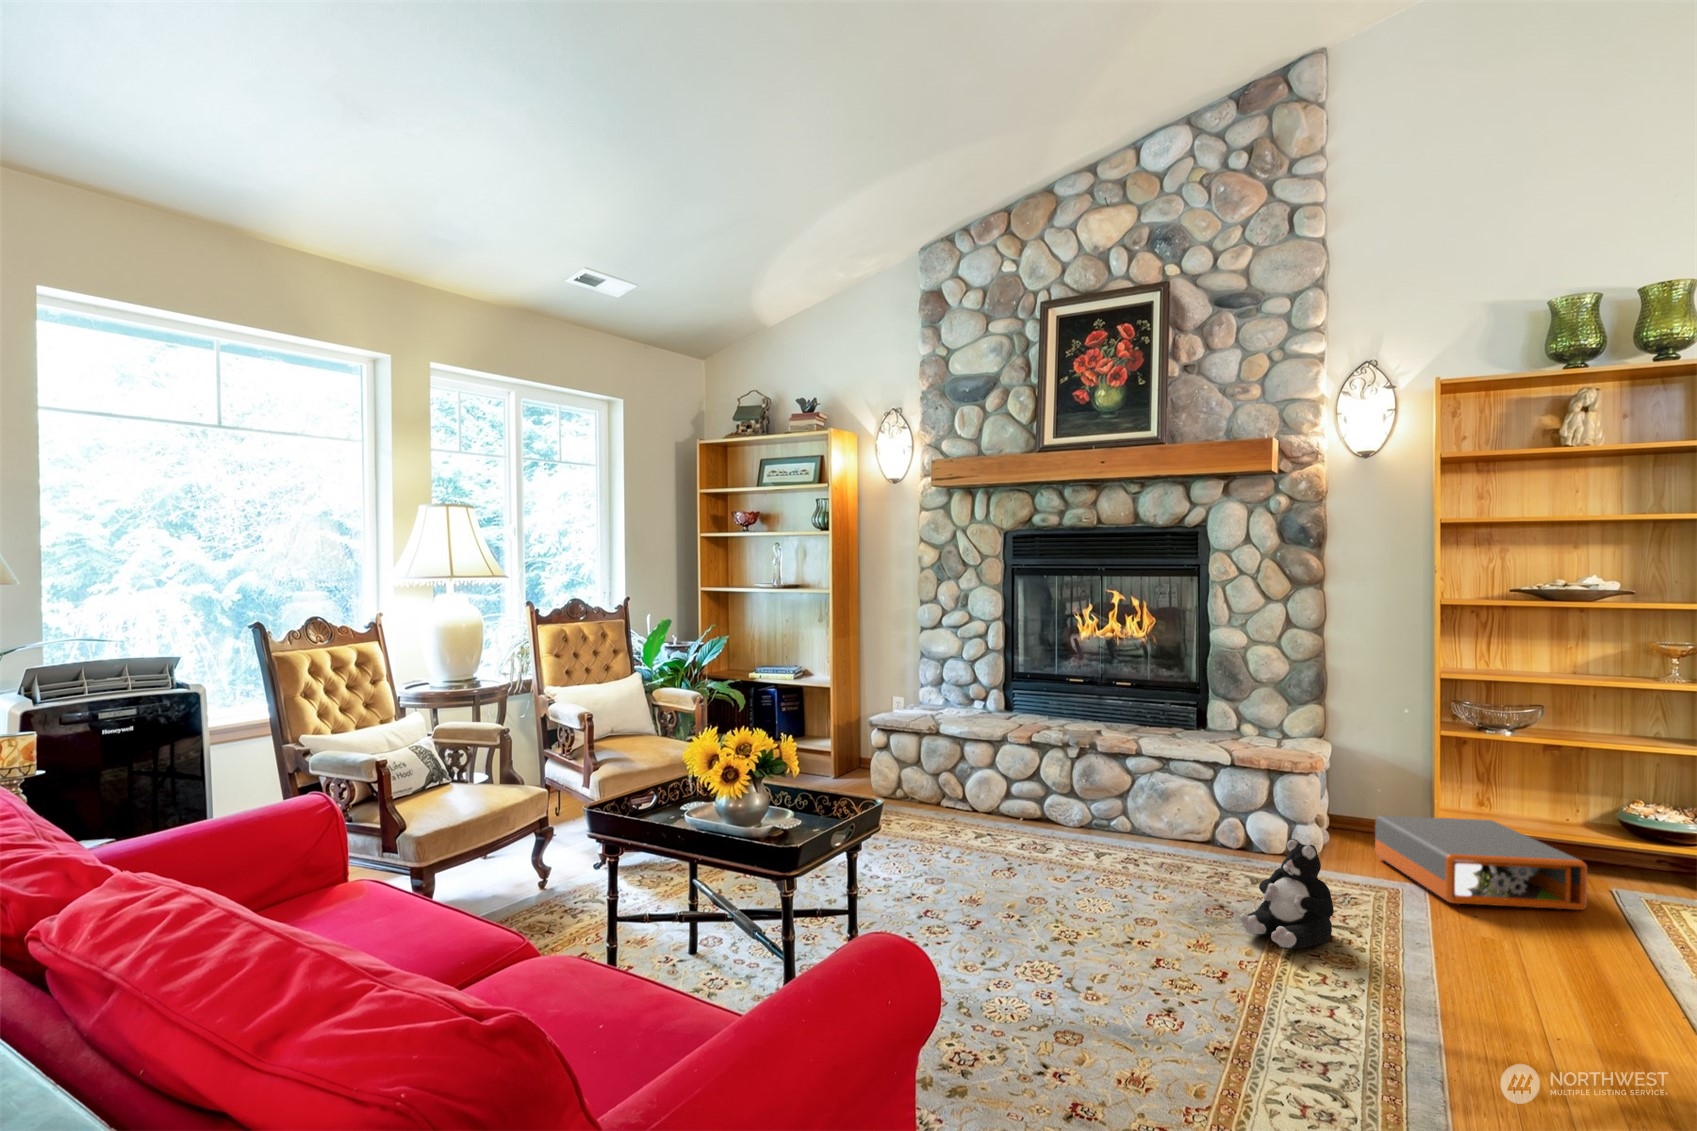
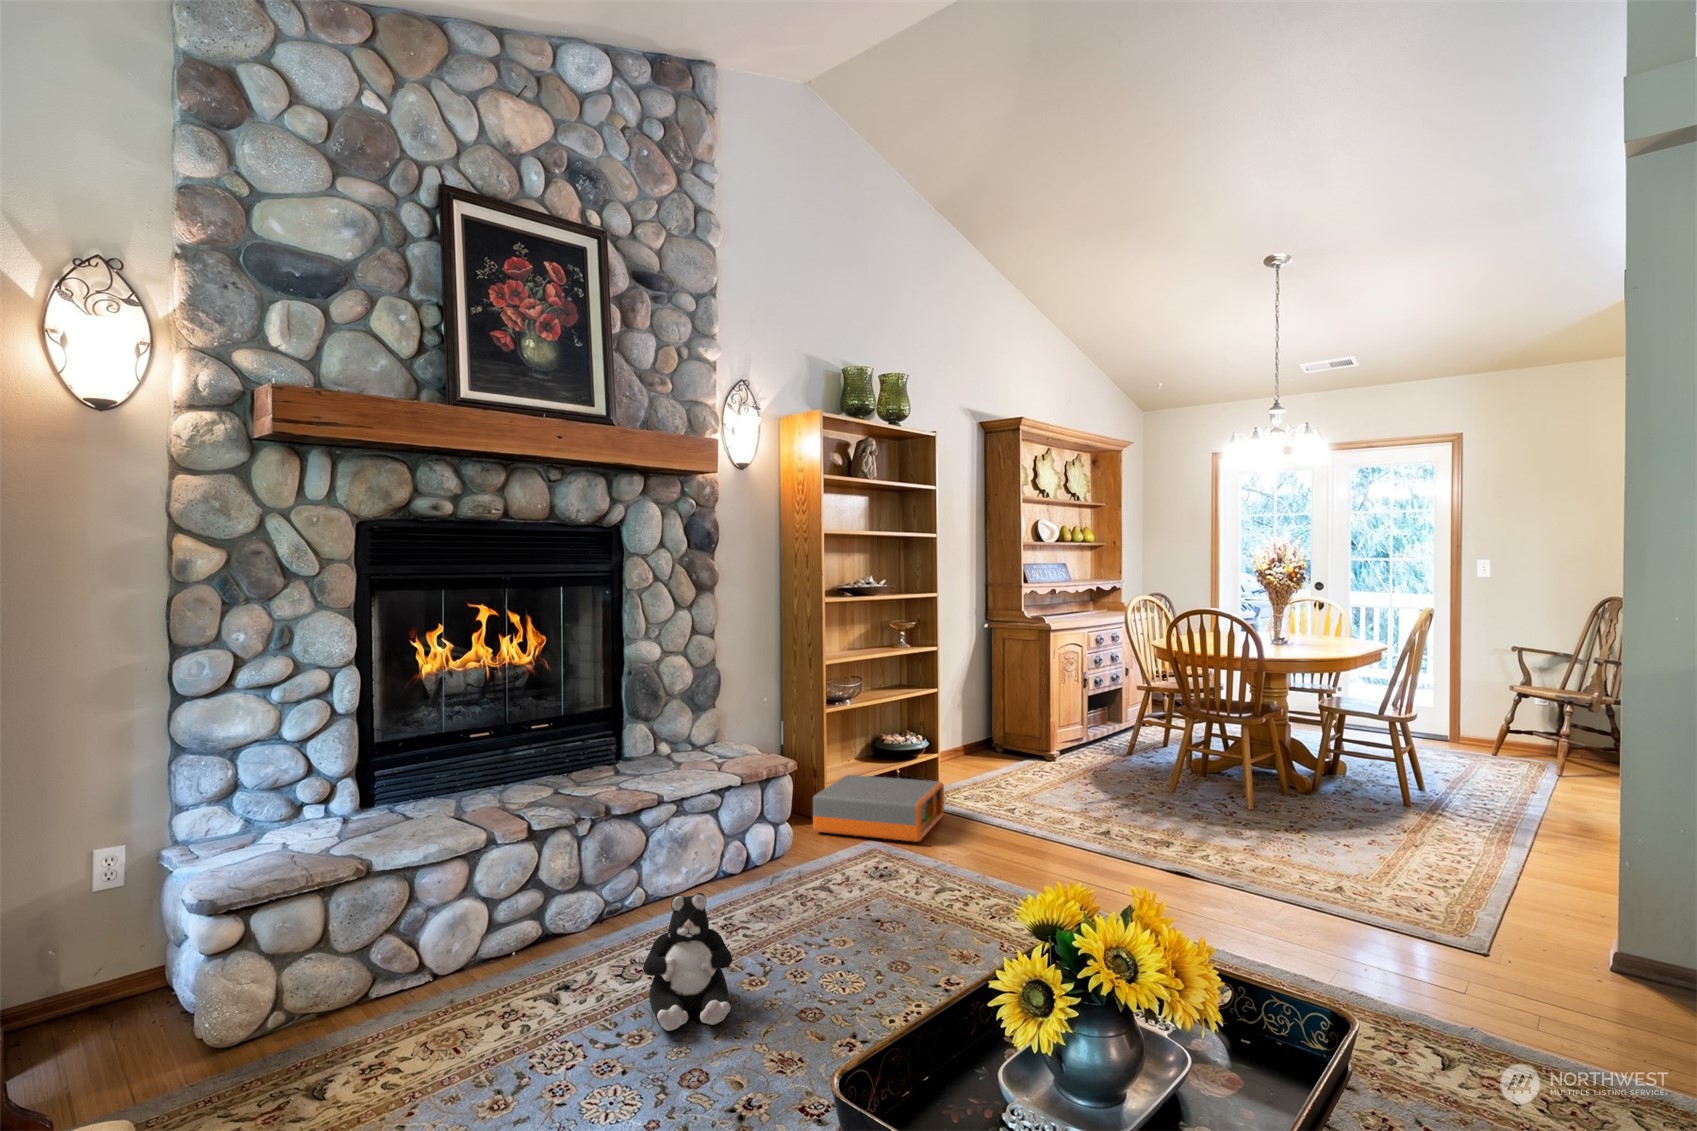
plush toy: present [1240,839,1334,949] -> present [643,893,732,1031]

